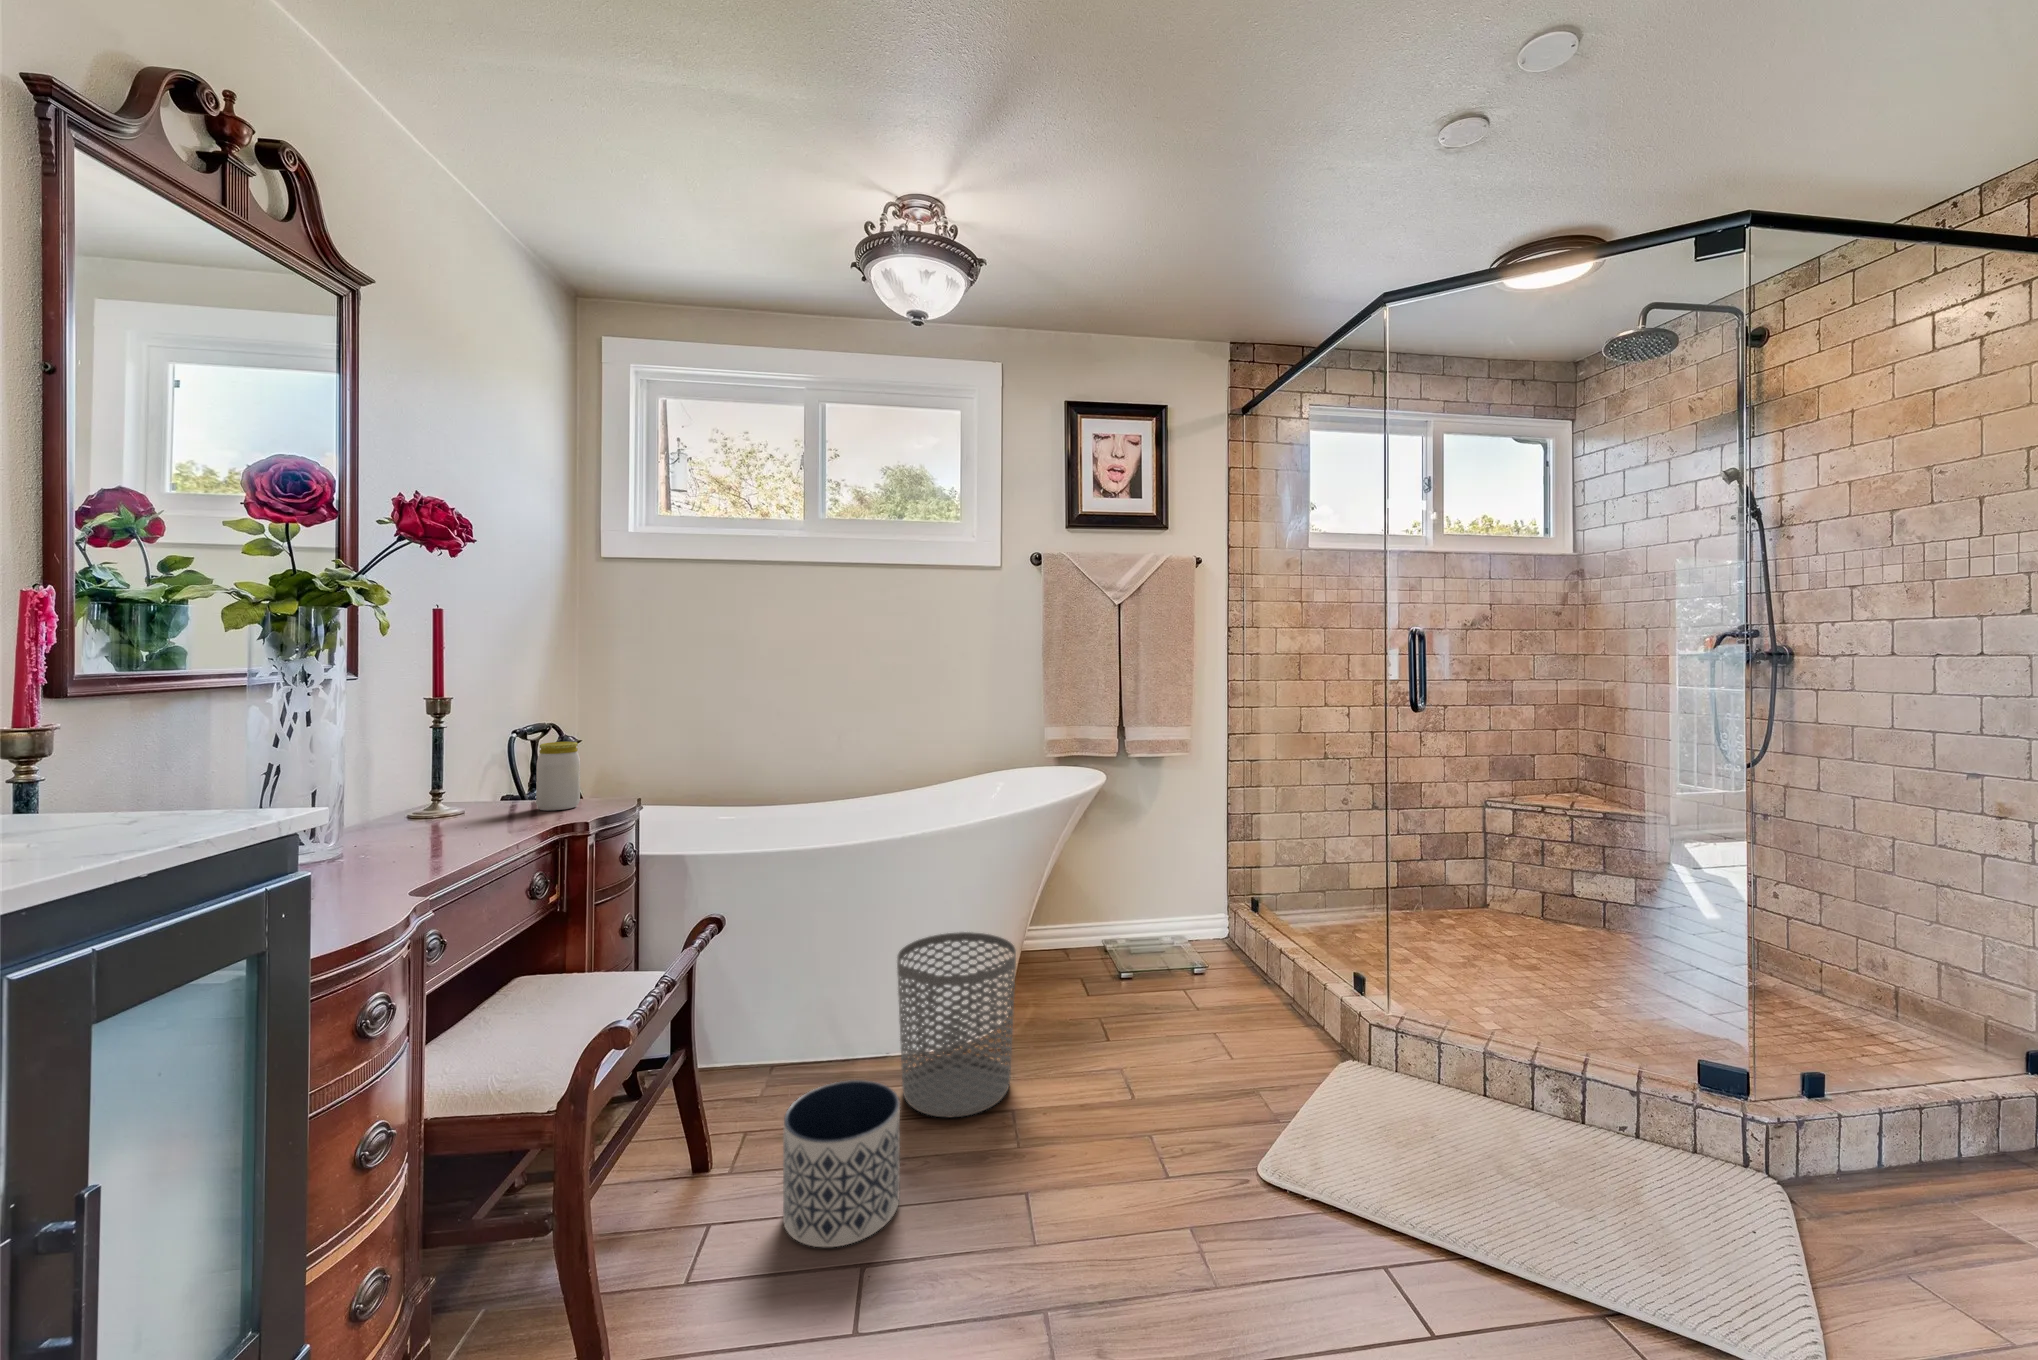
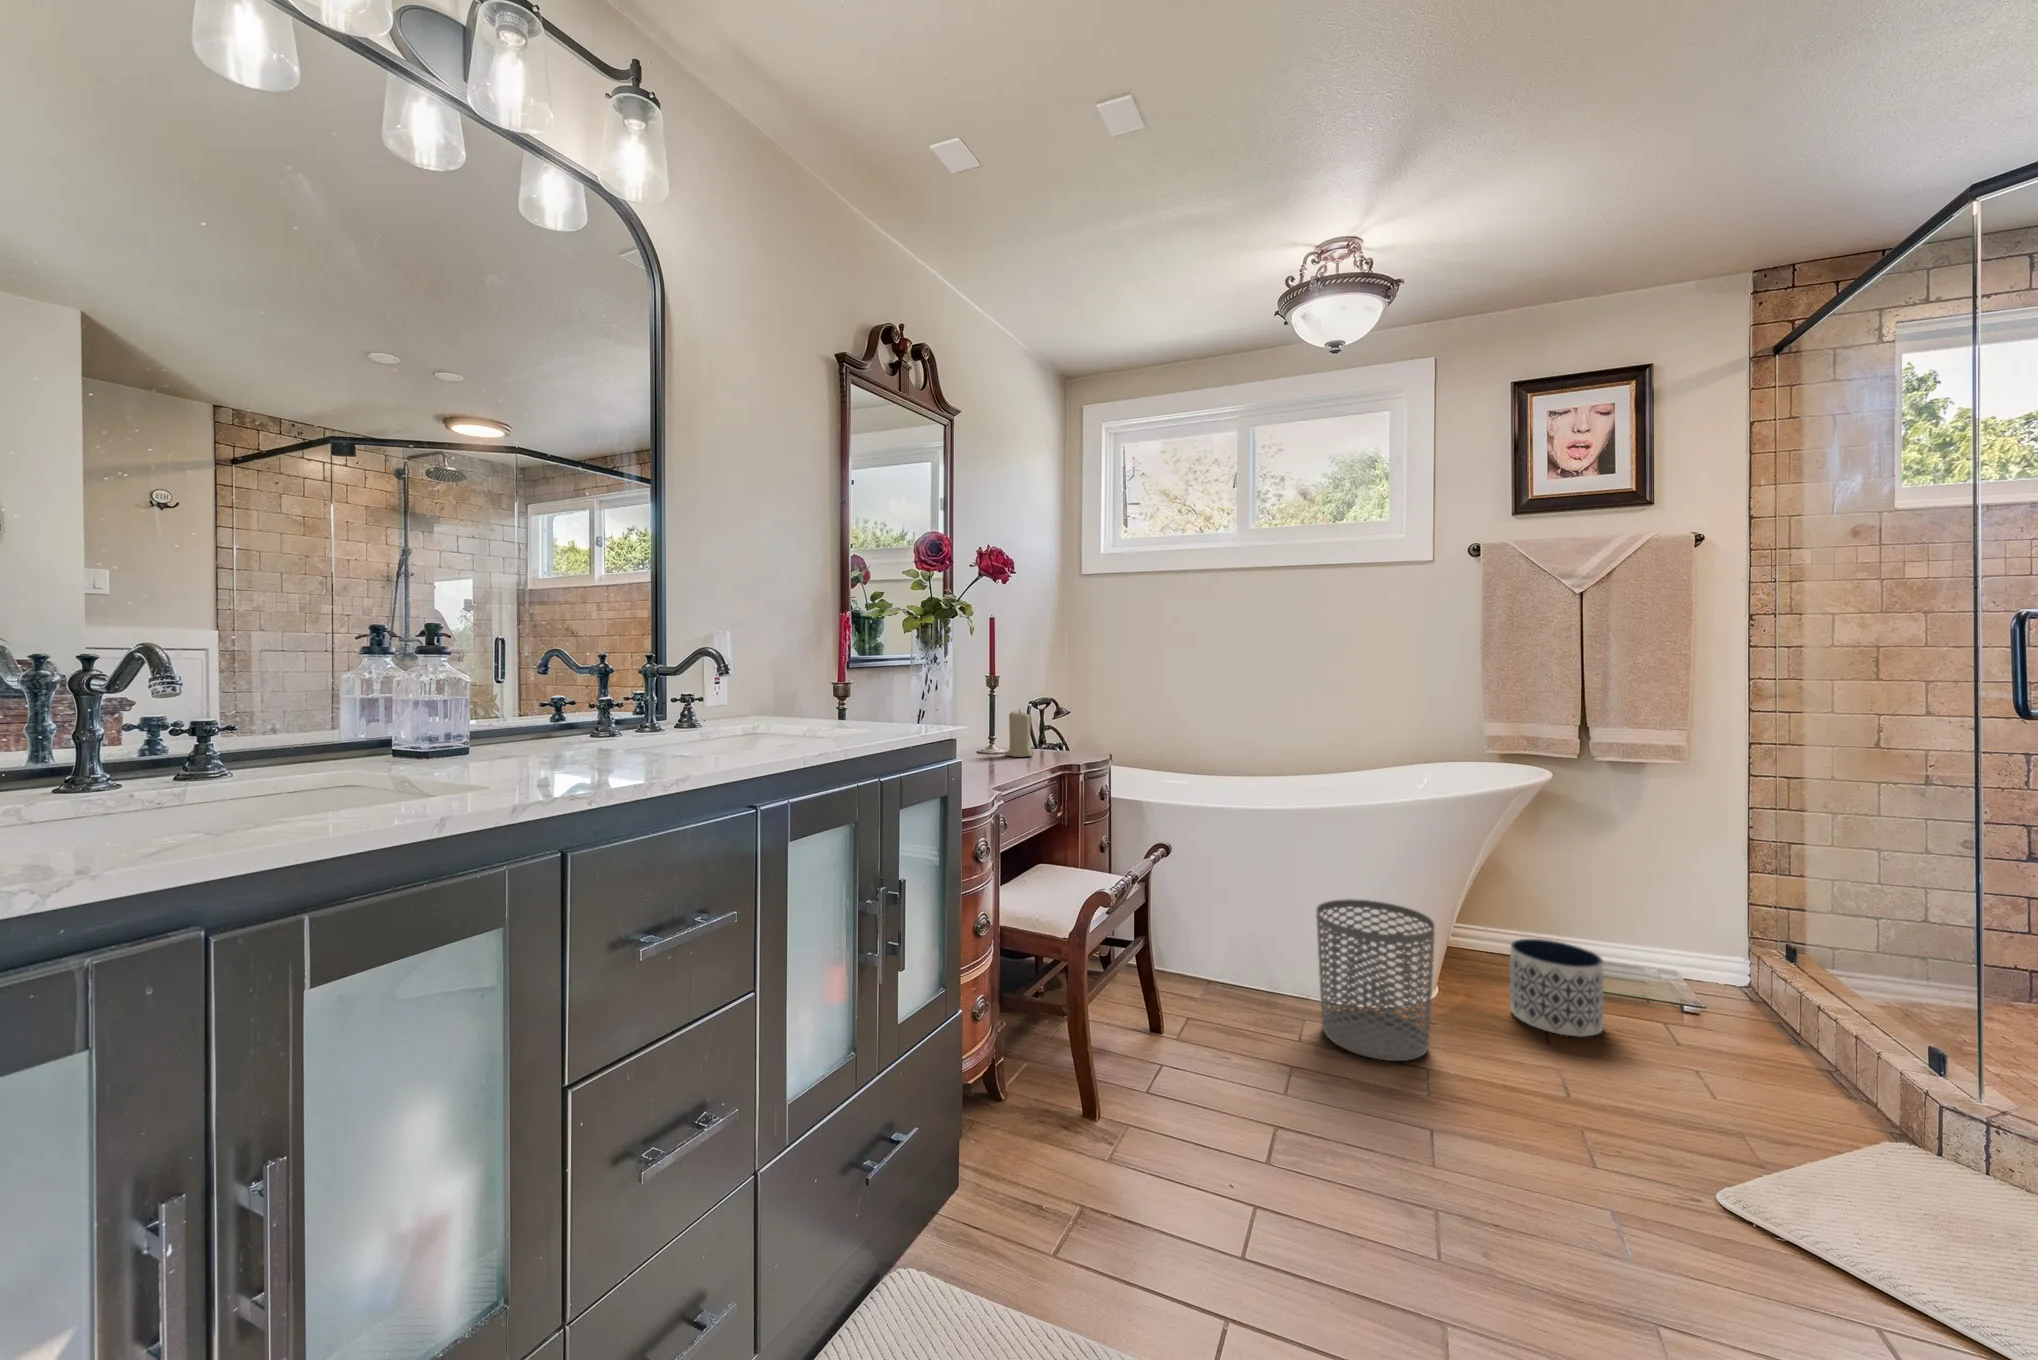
jar: present [536,742,580,811] -> none [1049,708,1075,755]
candle: none [454,749,509,822] -> present [1005,710,1034,757]
planter: present [783,1080,900,1247] -> present [1510,939,1603,1037]

